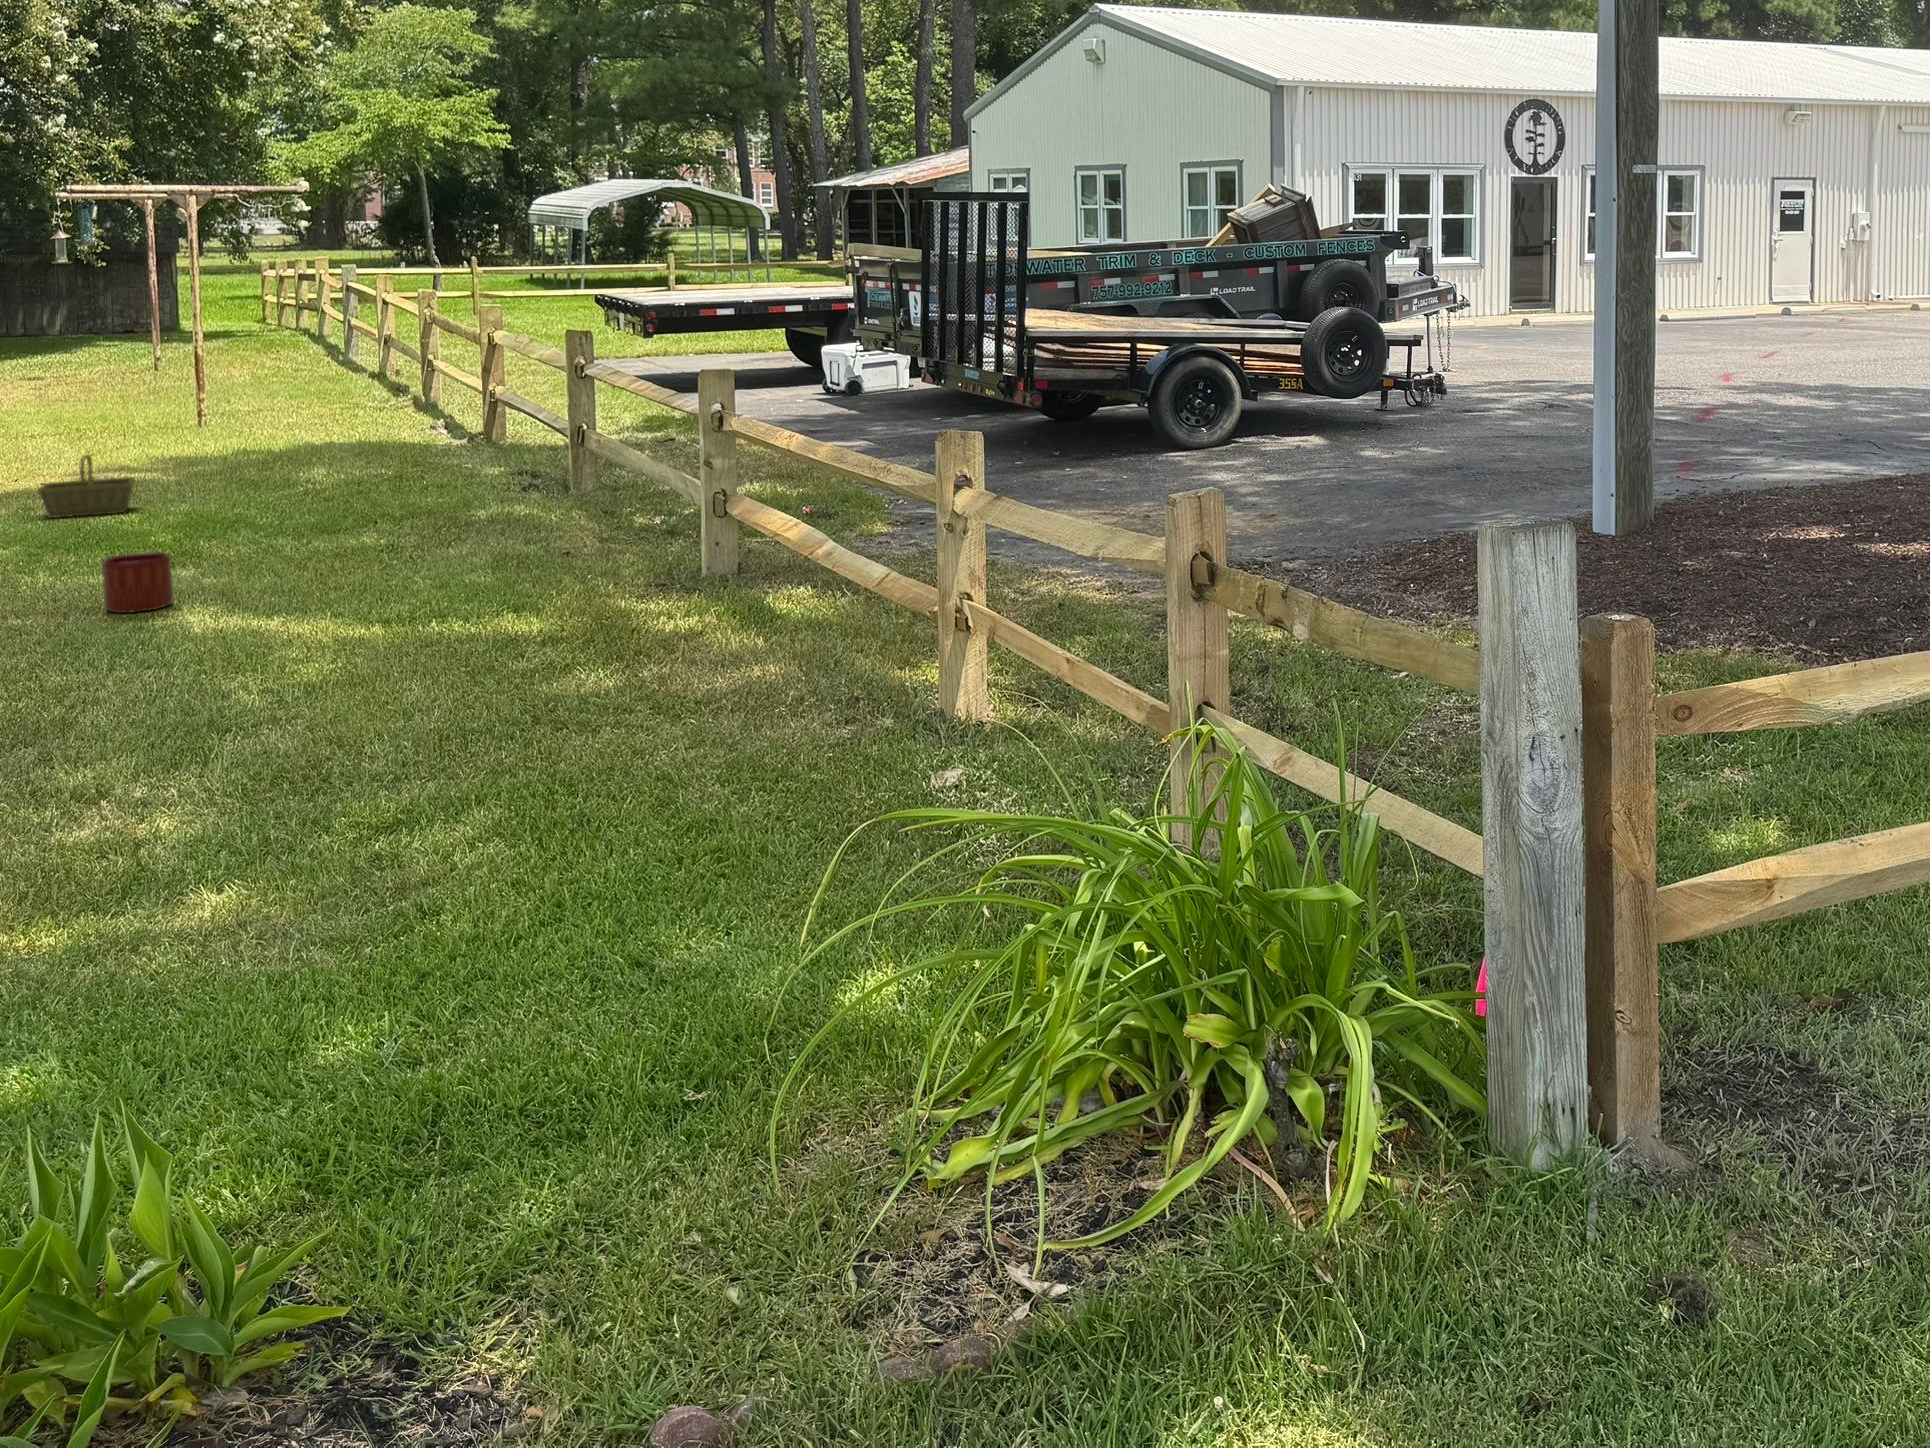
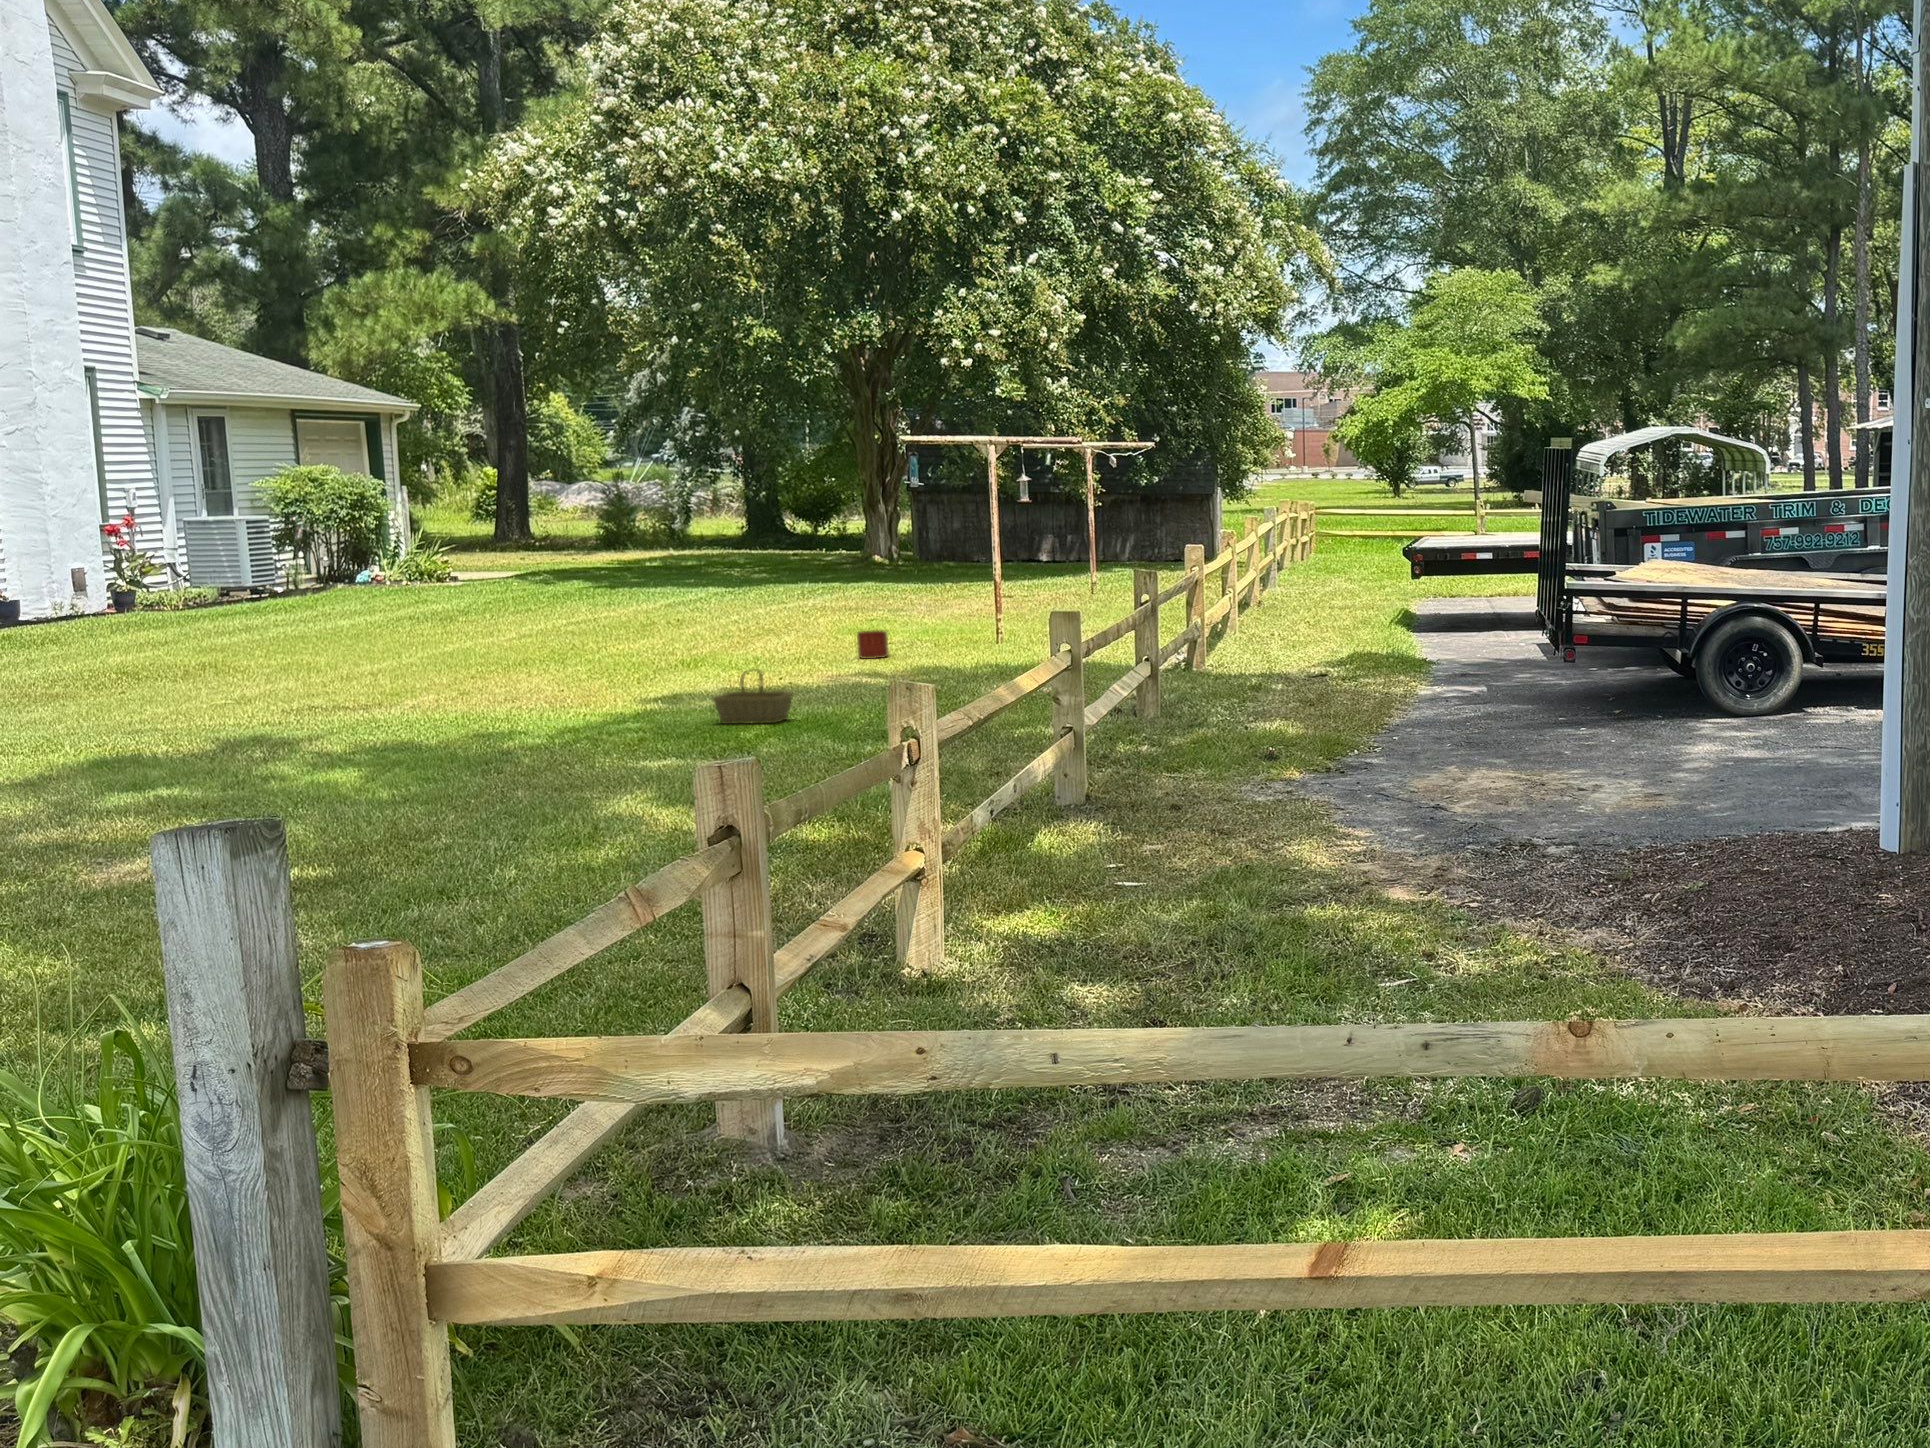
planter: present [102,552,174,613] -> present [857,630,889,659]

